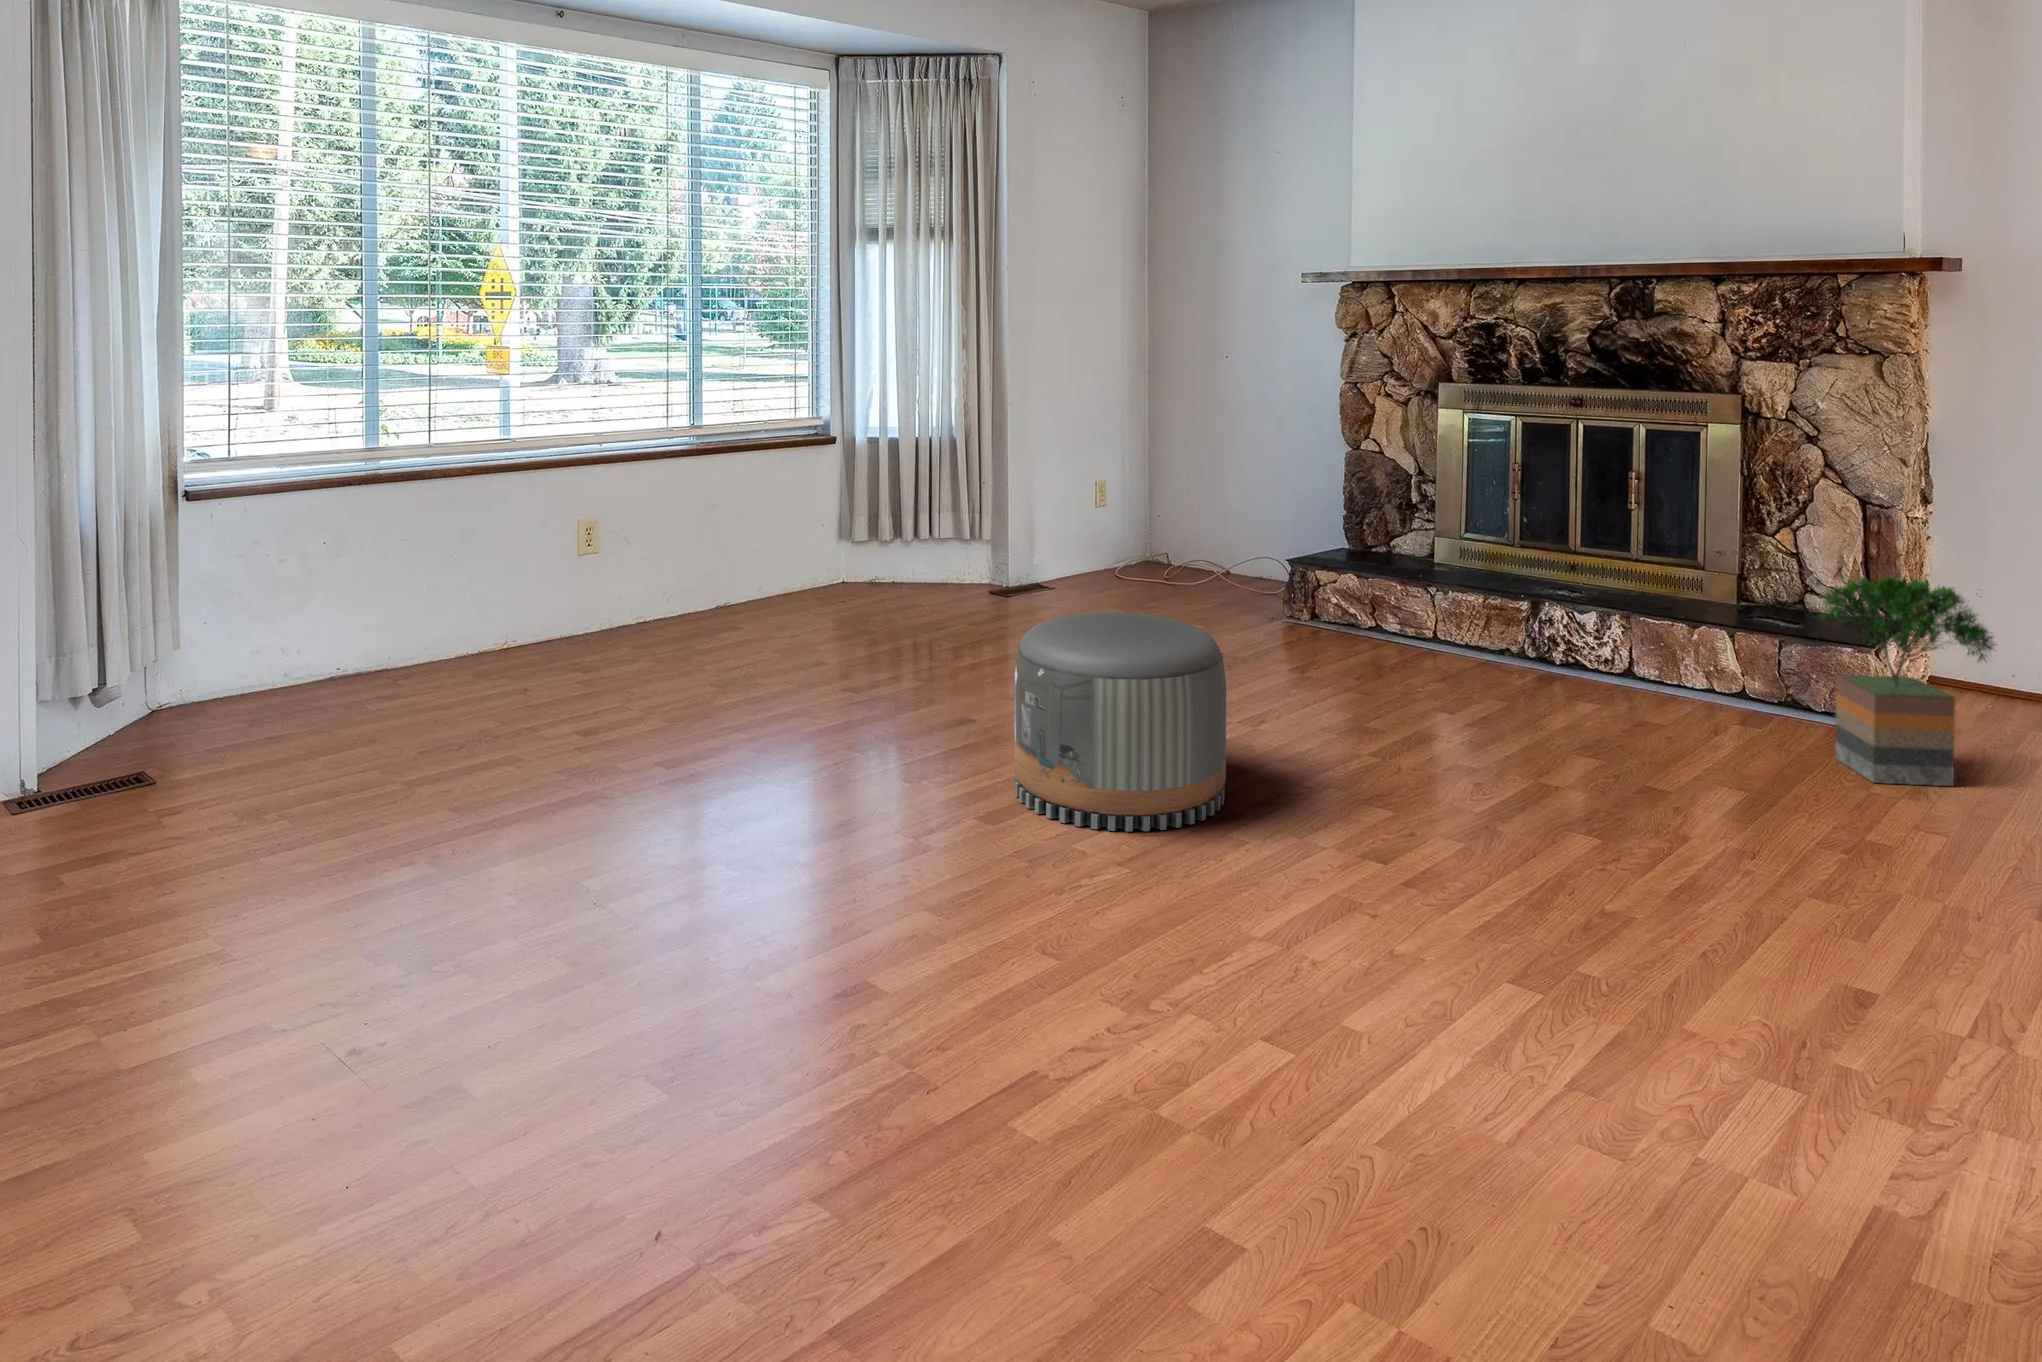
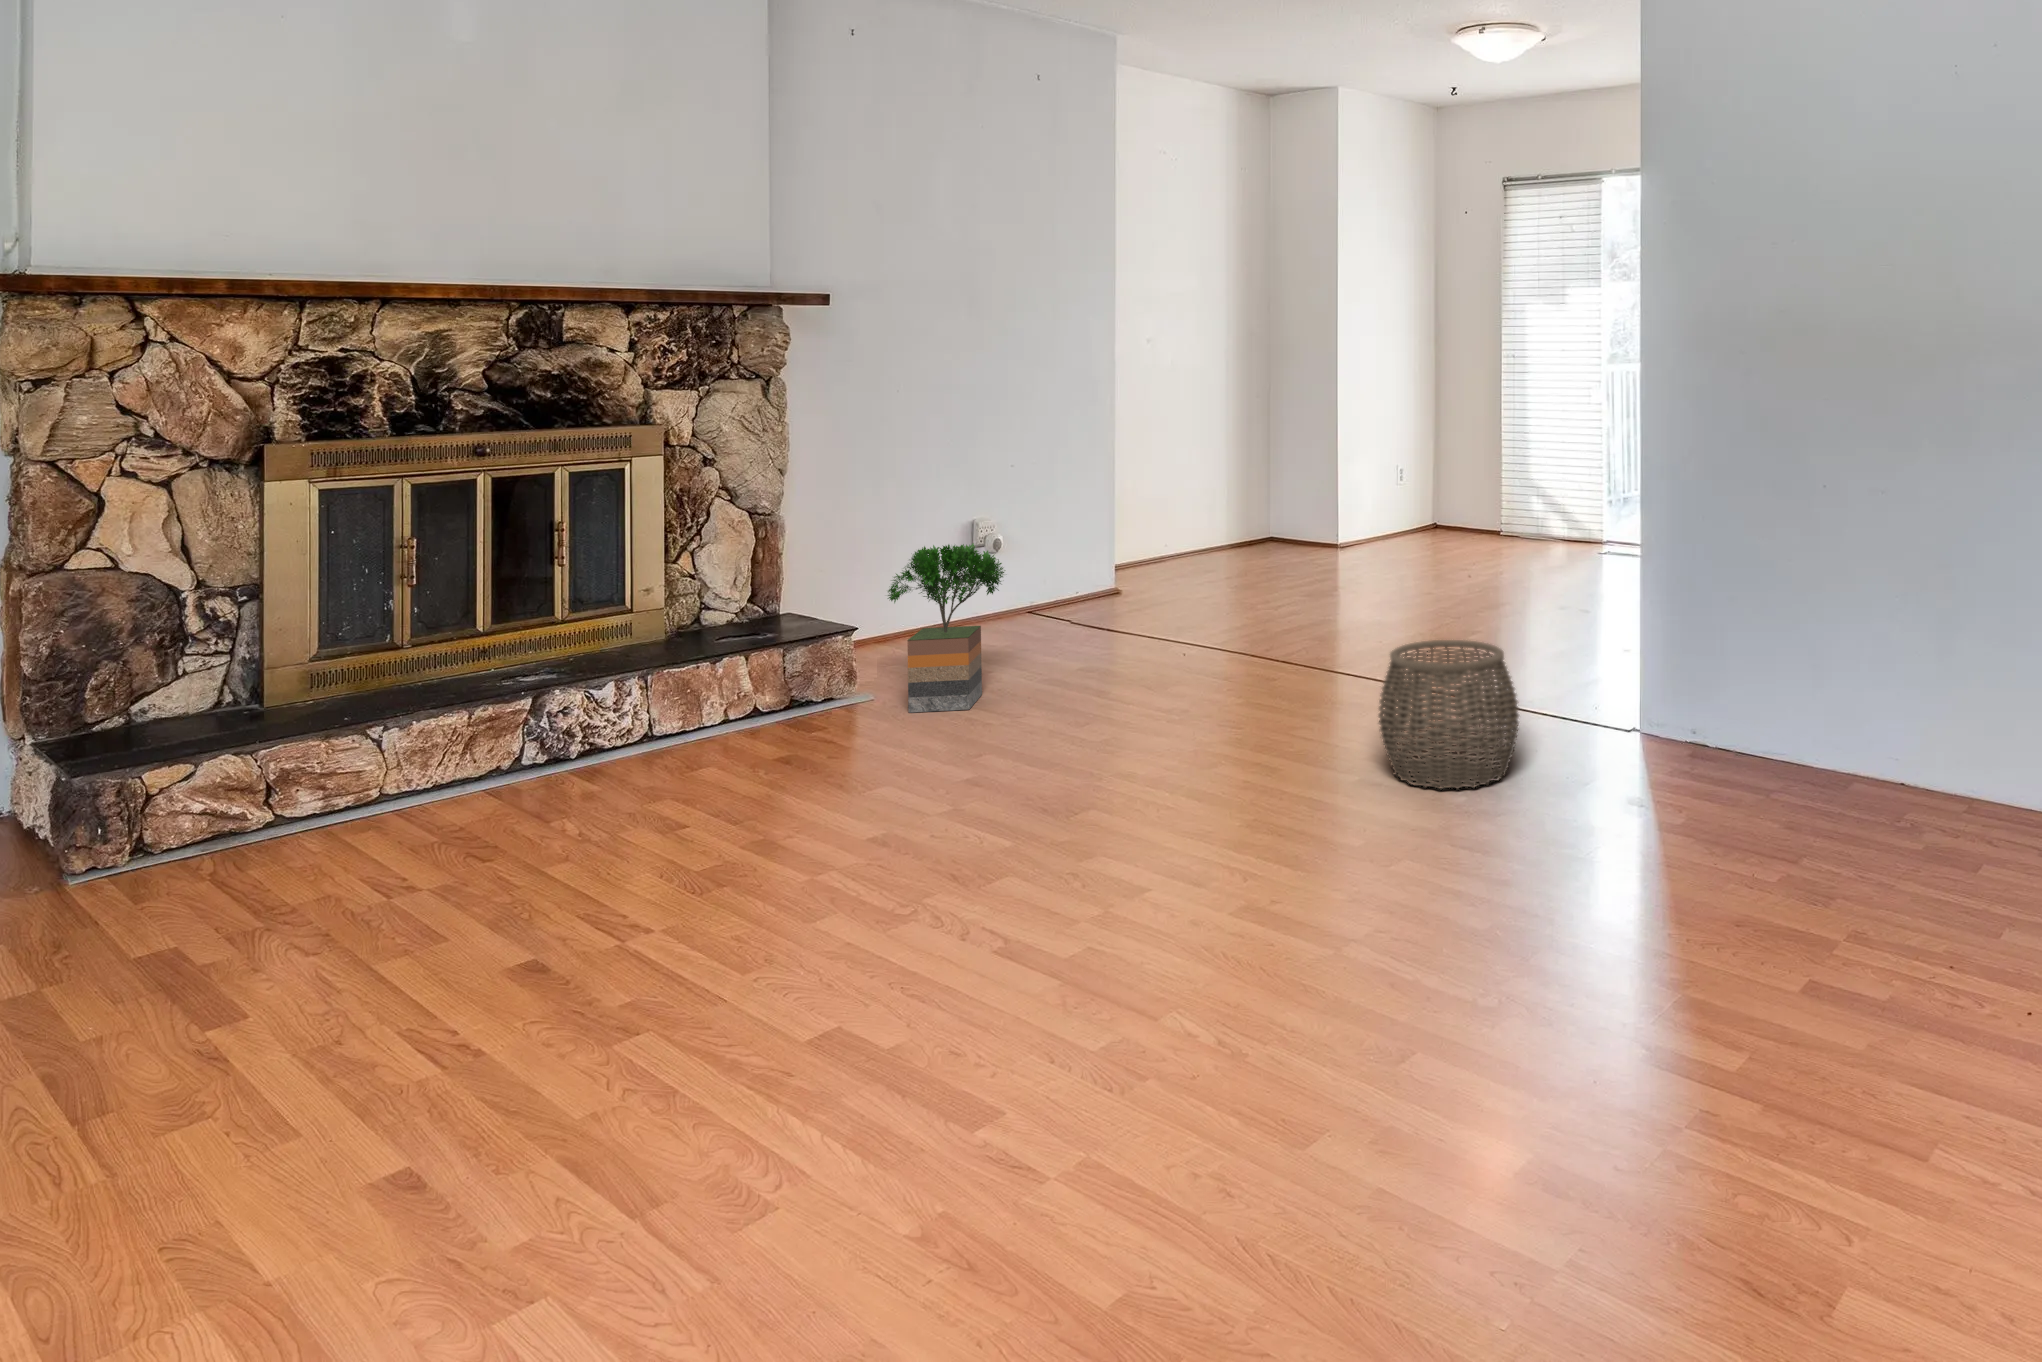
pouf: present [1014,613,1226,831] -> none [730,727,1072,1101]
woven basket: none [1634,837,1901,1113] -> present [1378,640,1519,789]

